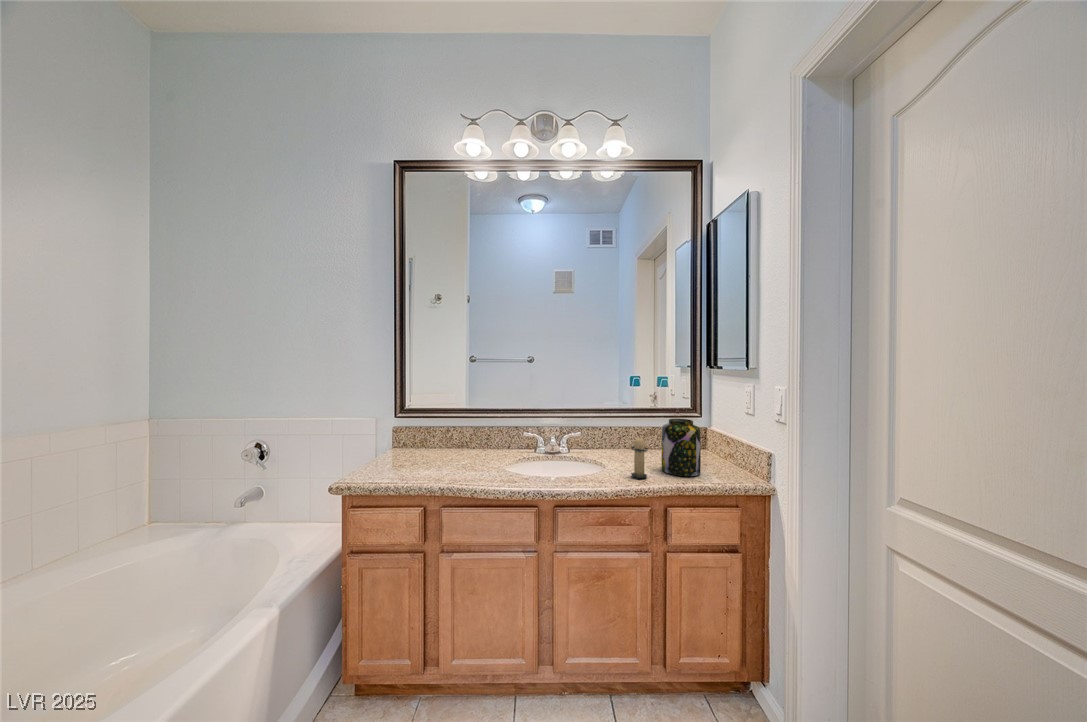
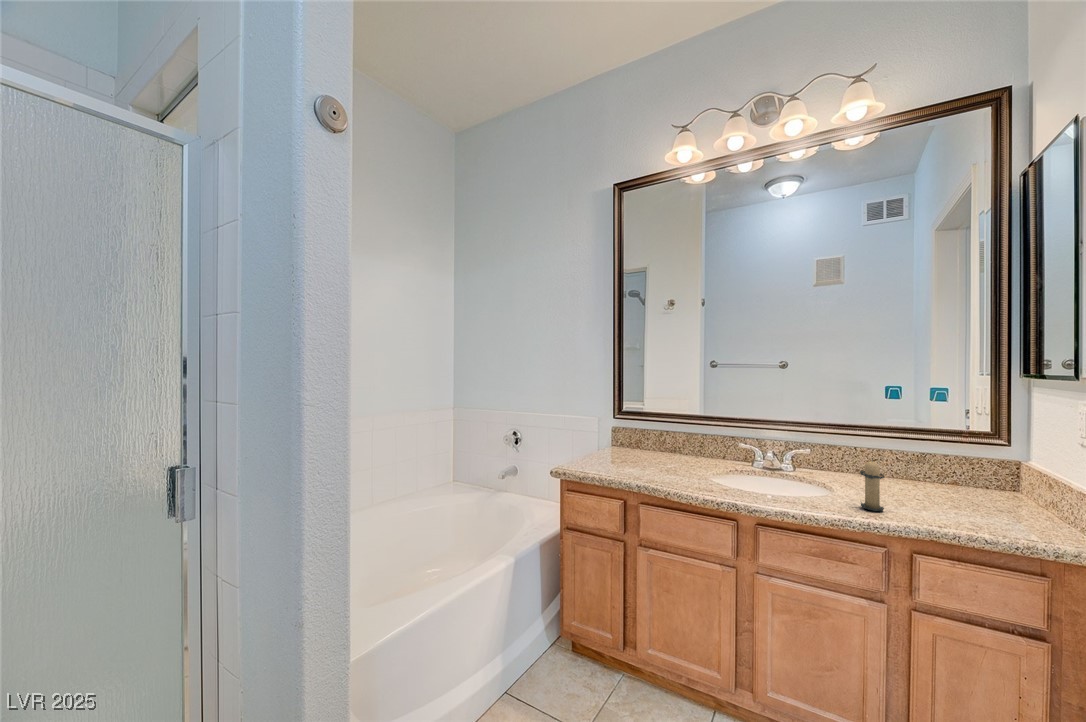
jar: present [662,419,701,476] -> none [915,443,979,521]

